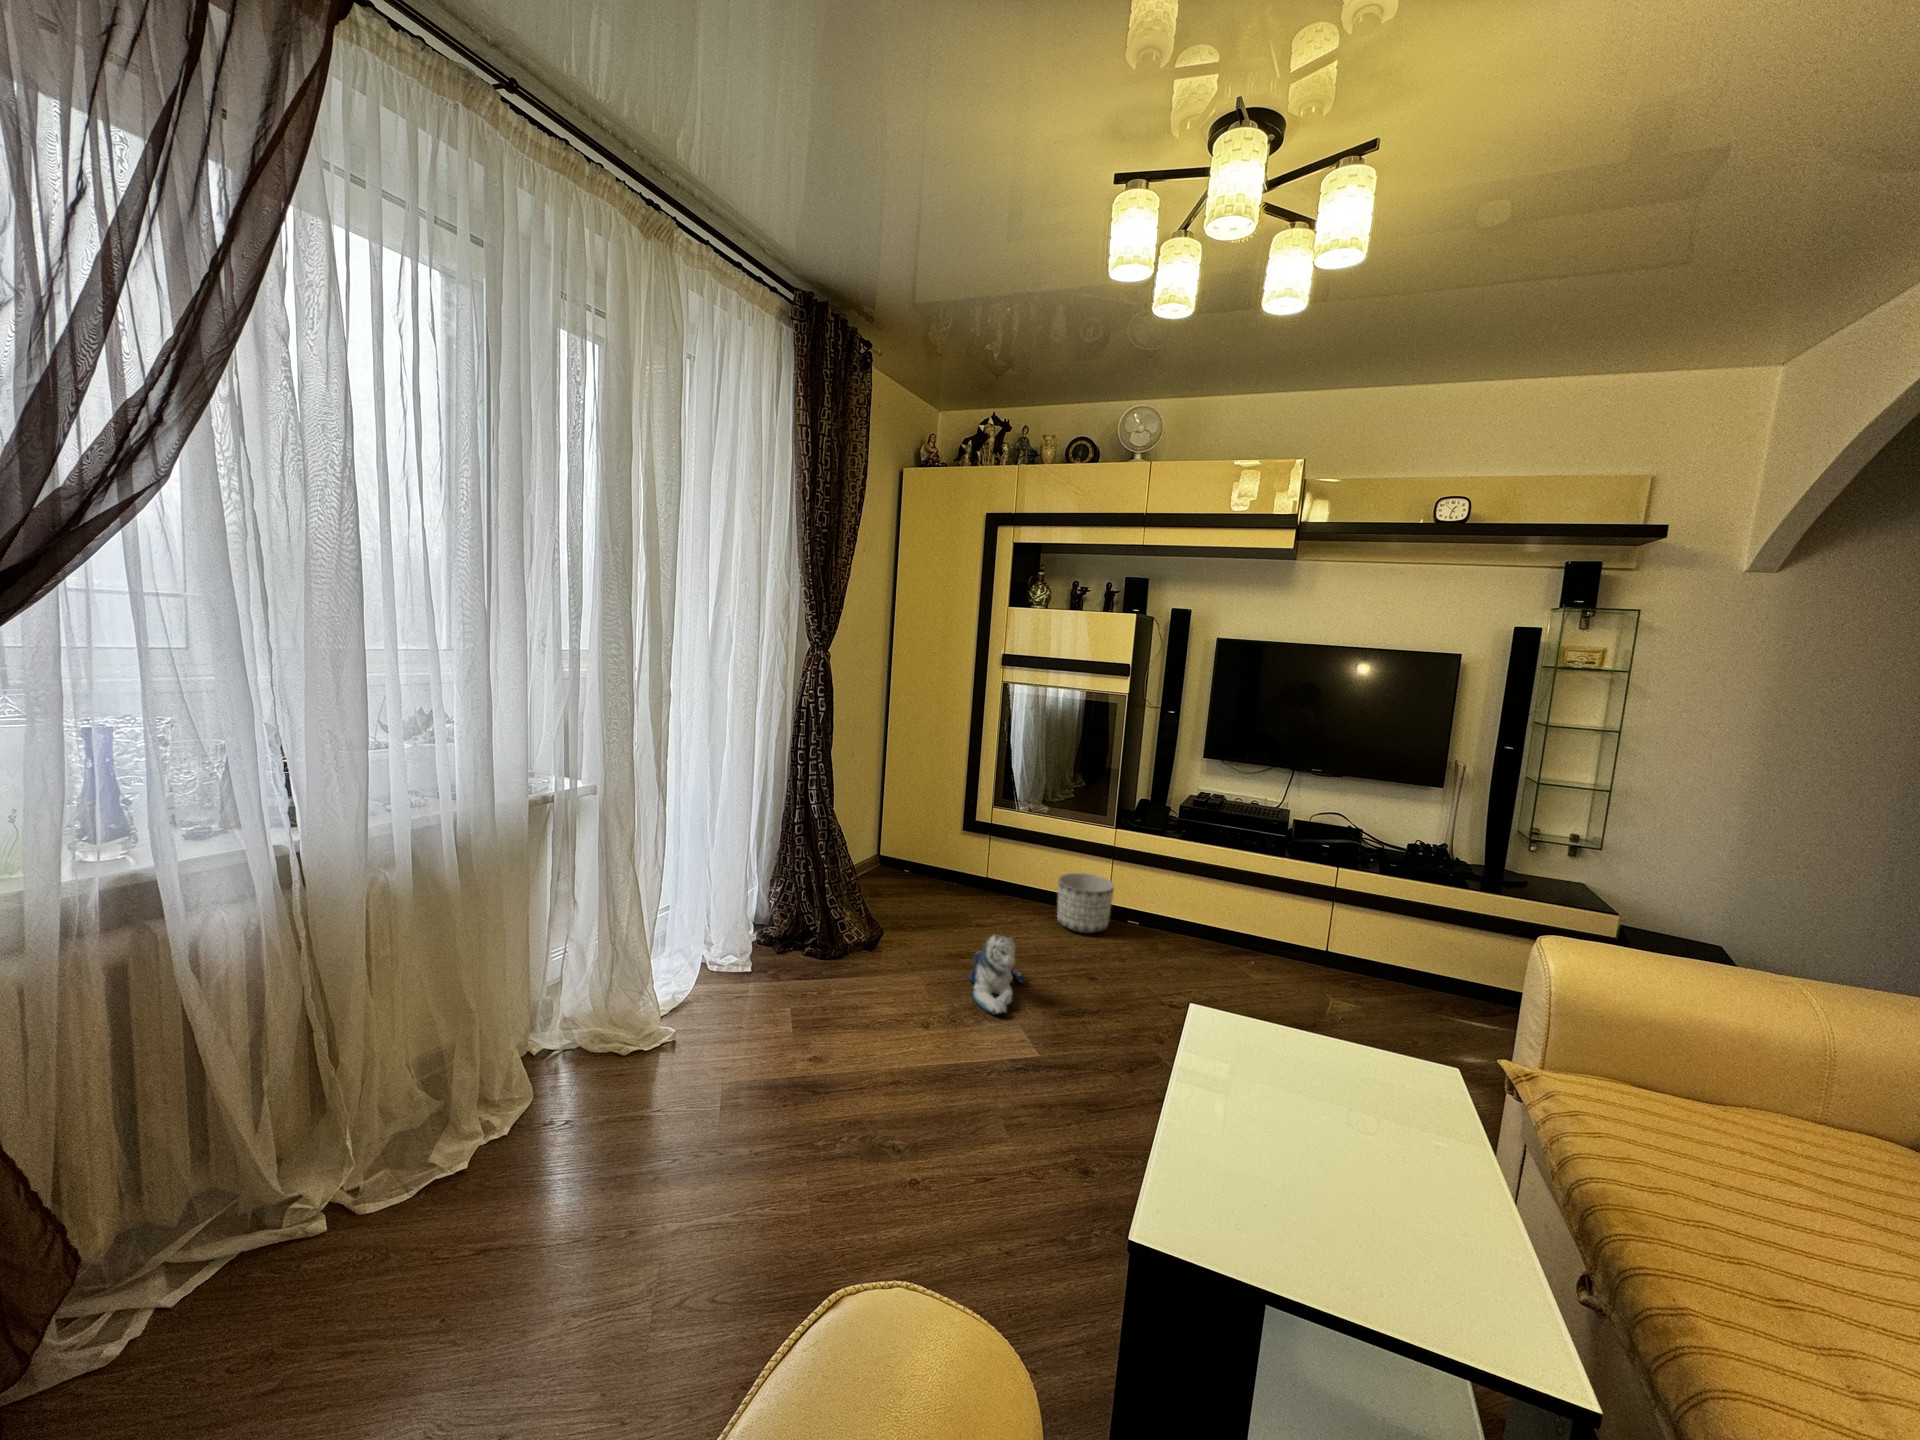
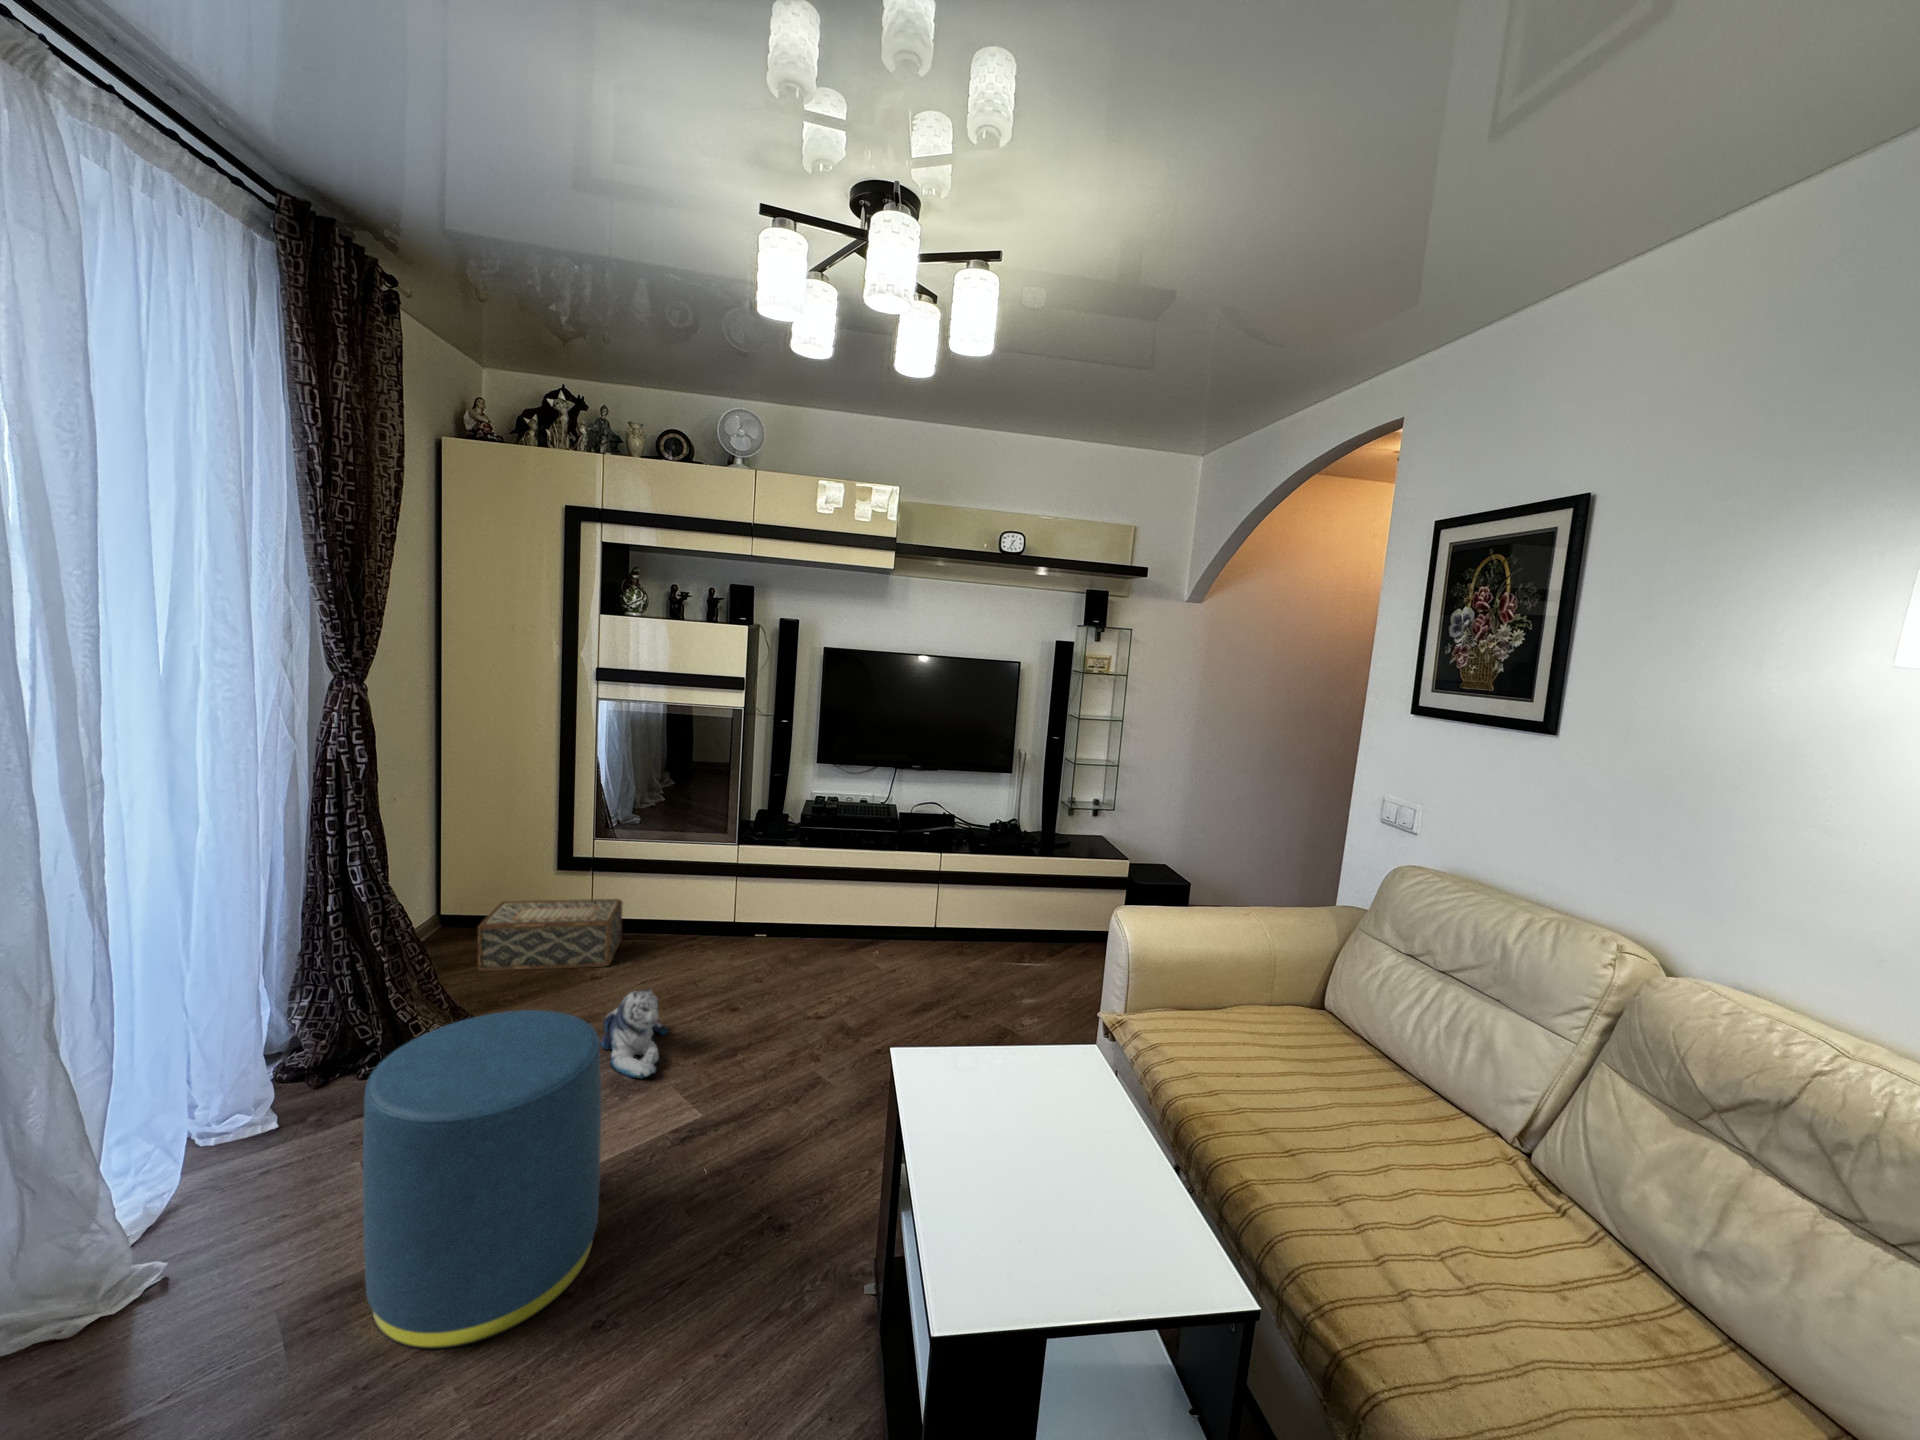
woven basket: none [897,847,1010,916] -> present [478,899,623,971]
planter: present [1057,873,1114,933] -> none [684,897,745,961]
ottoman: none [760,911,937,1177] -> present [363,1010,601,1349]

